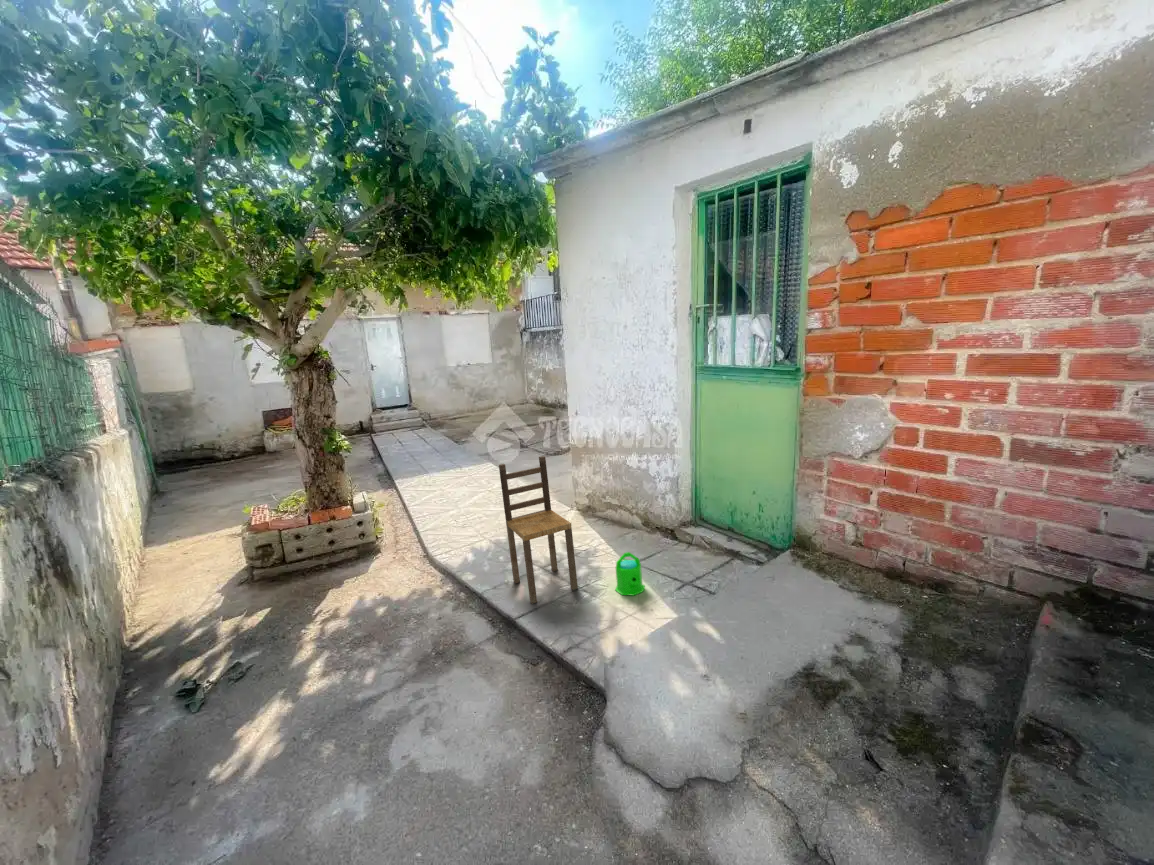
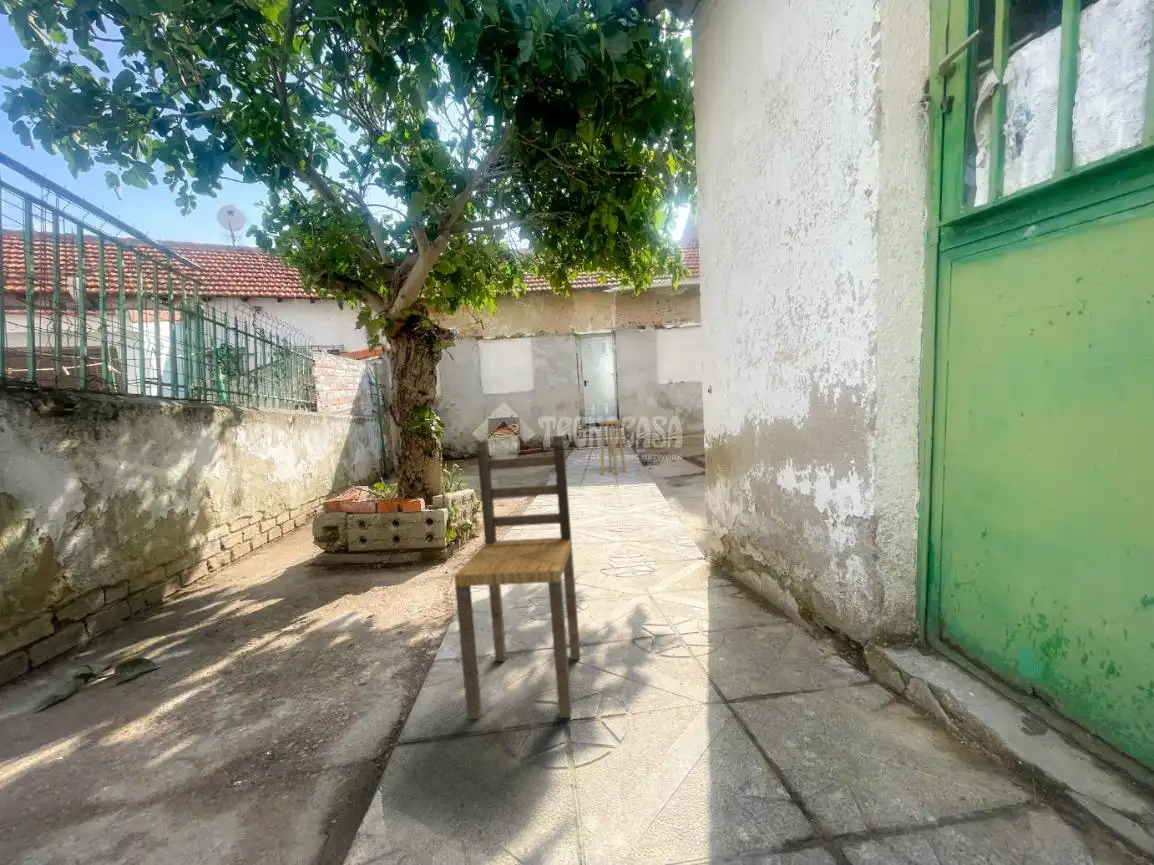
stool: none [426,411,452,460] -> present [600,420,626,475]
watering can: present [615,552,644,595] -> none [631,675,709,802]

